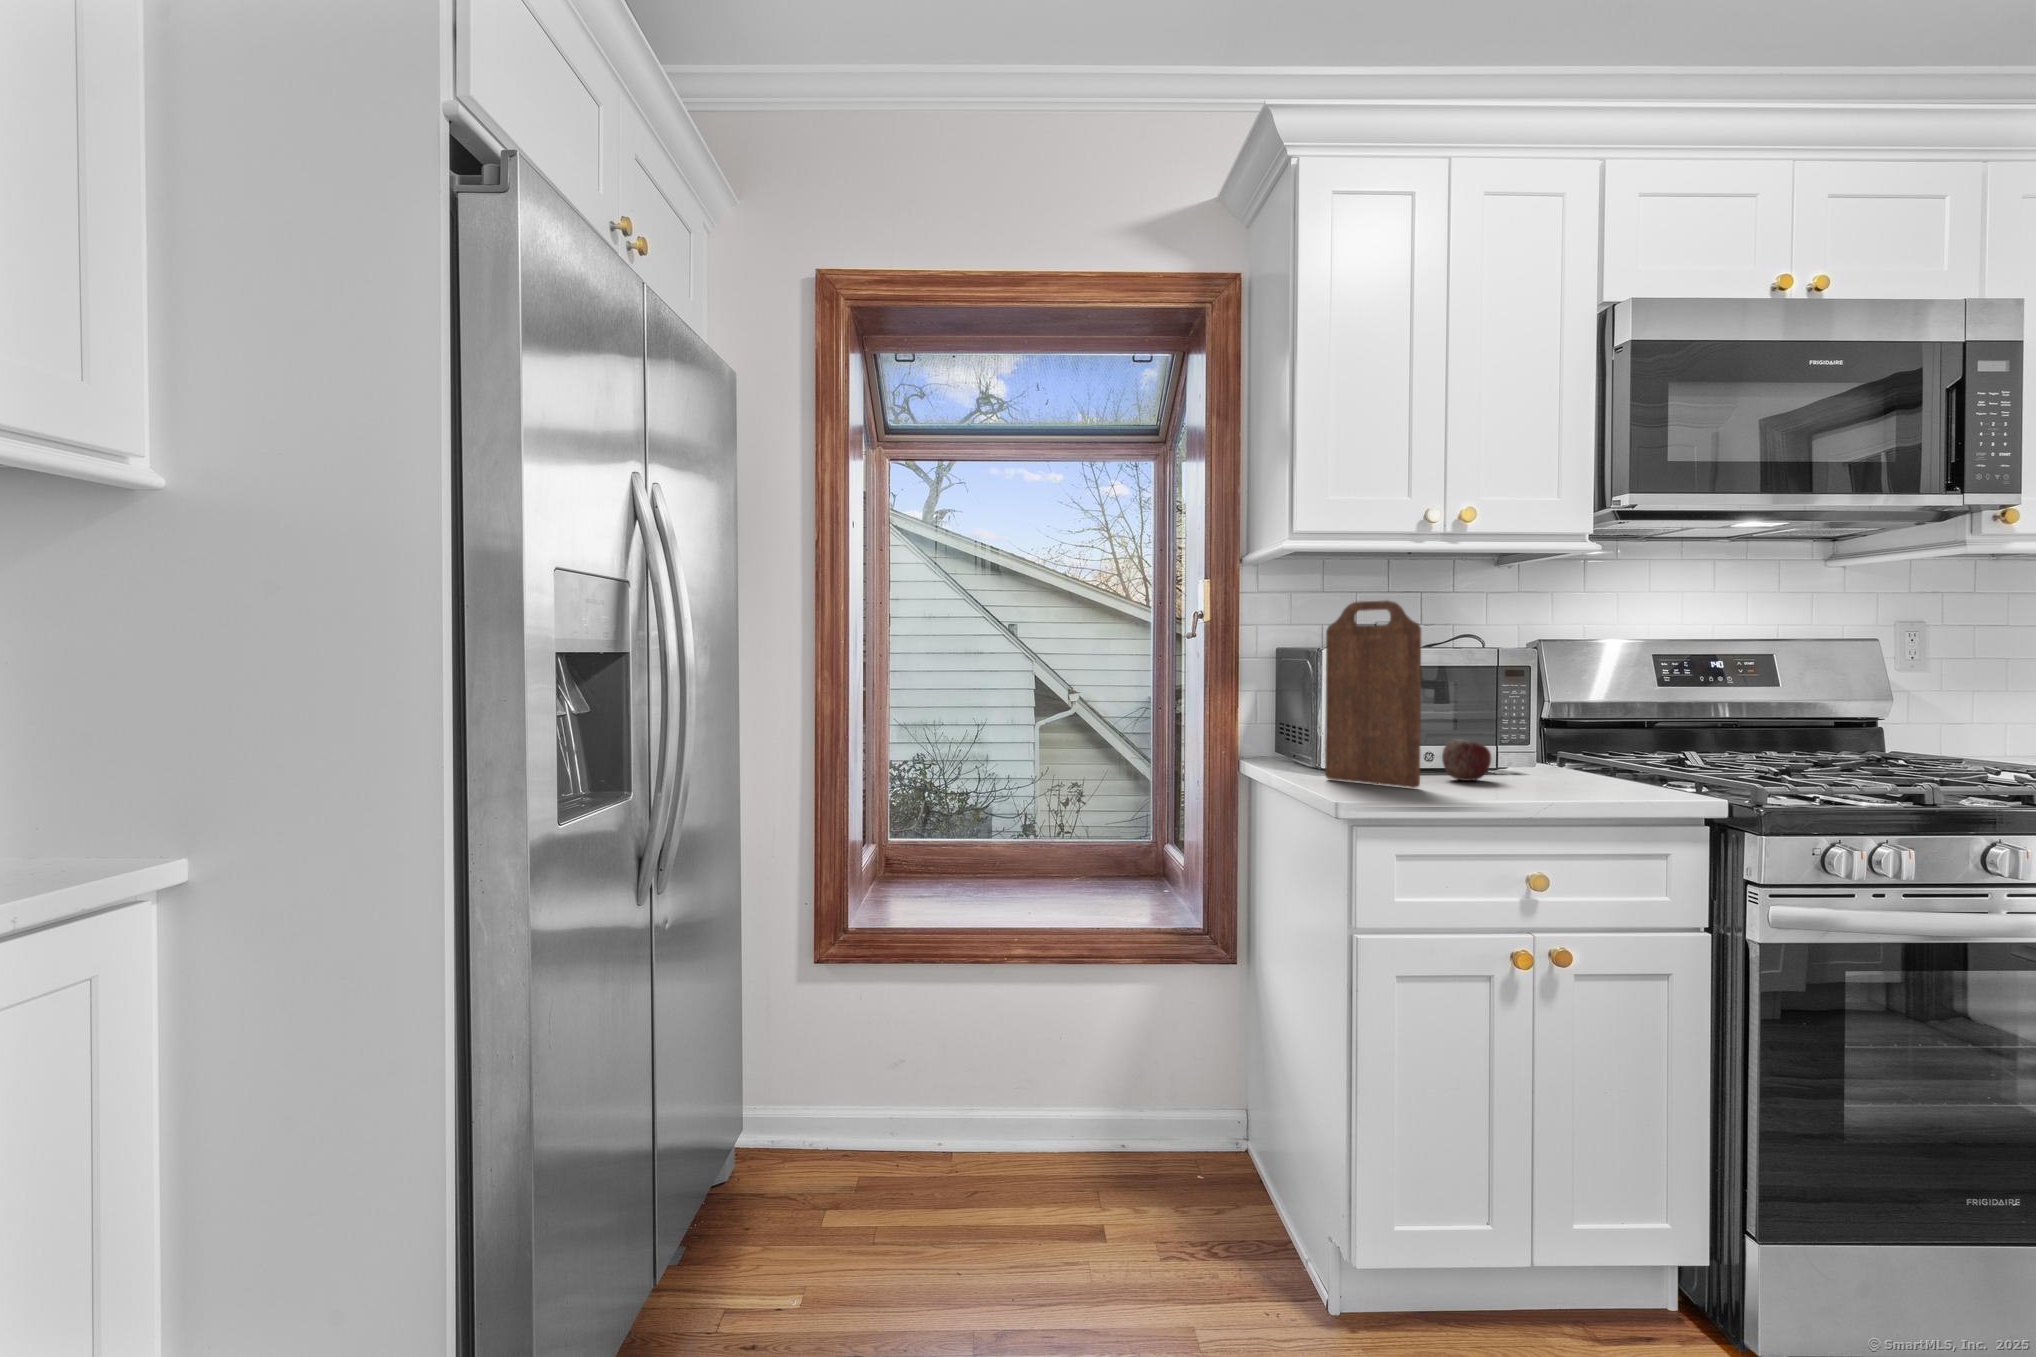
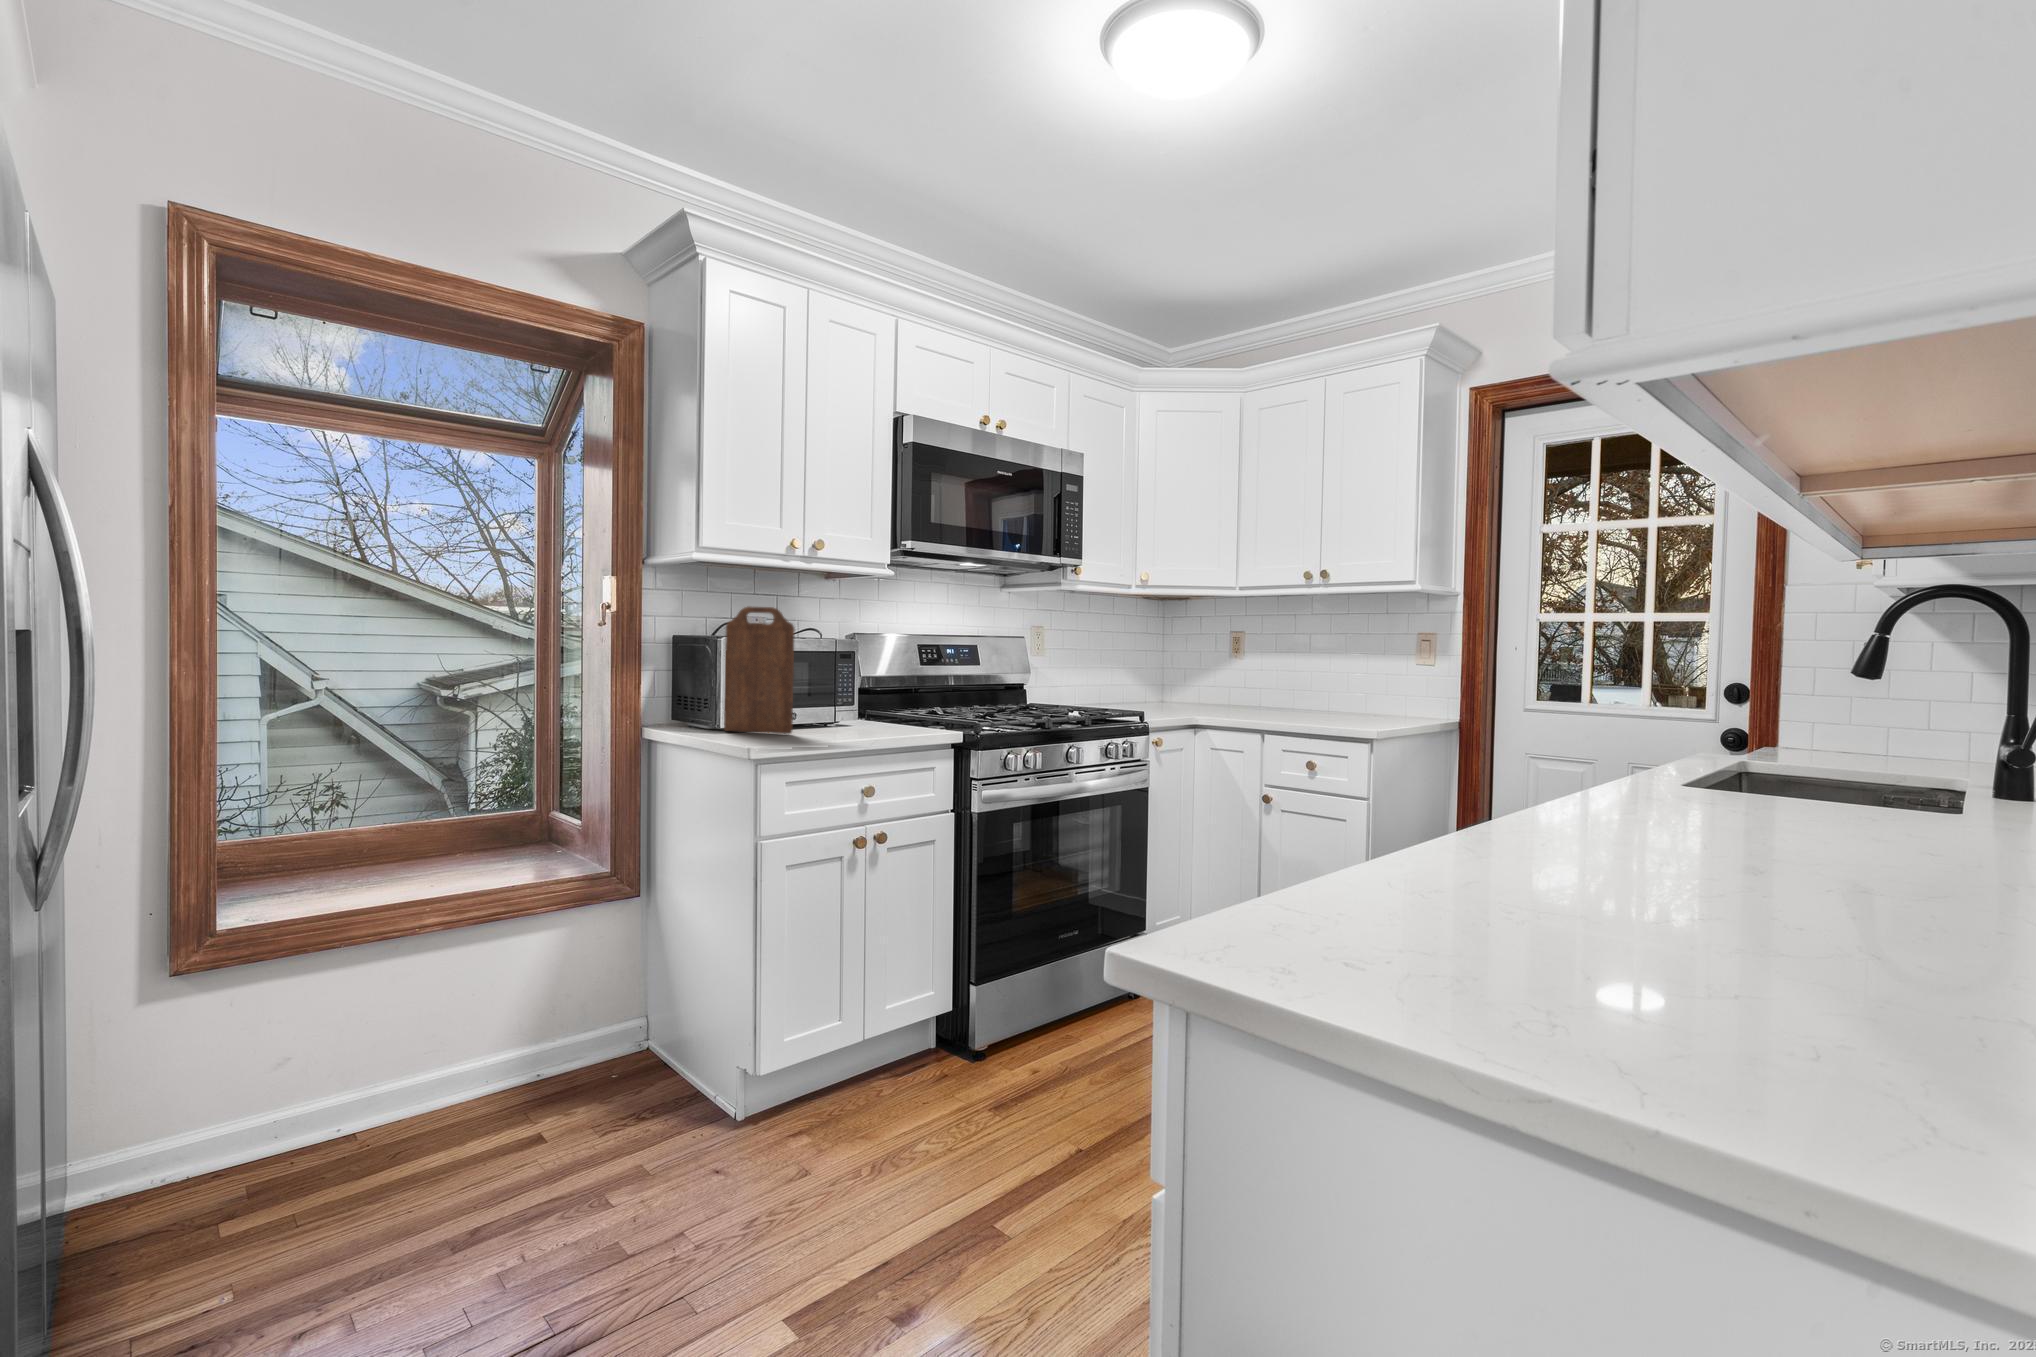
apple: present [1442,739,1491,781] -> none [801,701,833,728]

